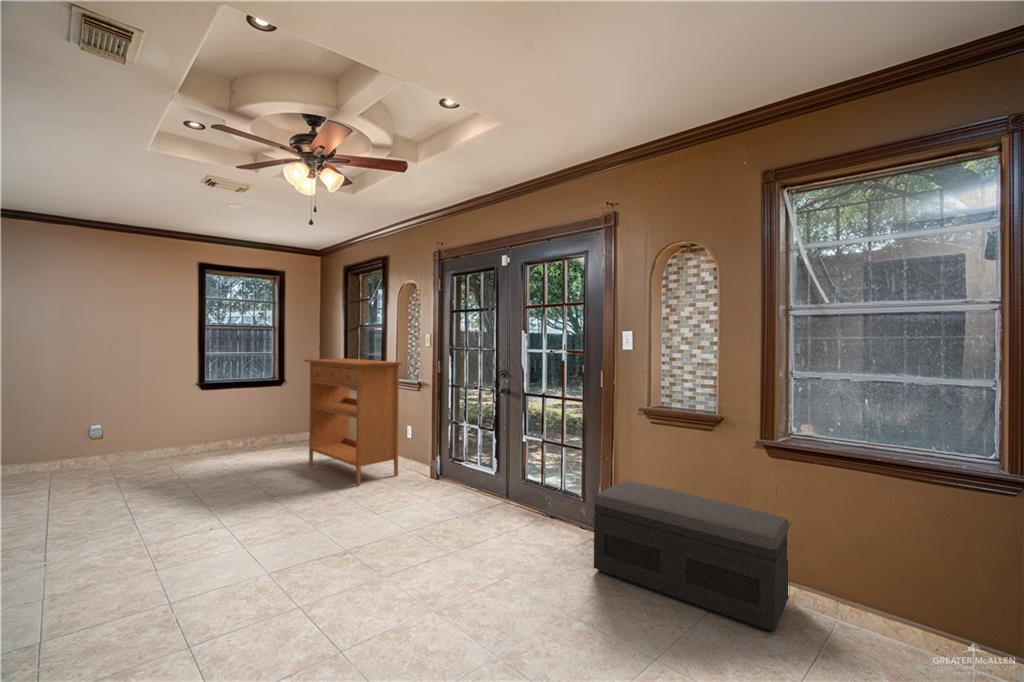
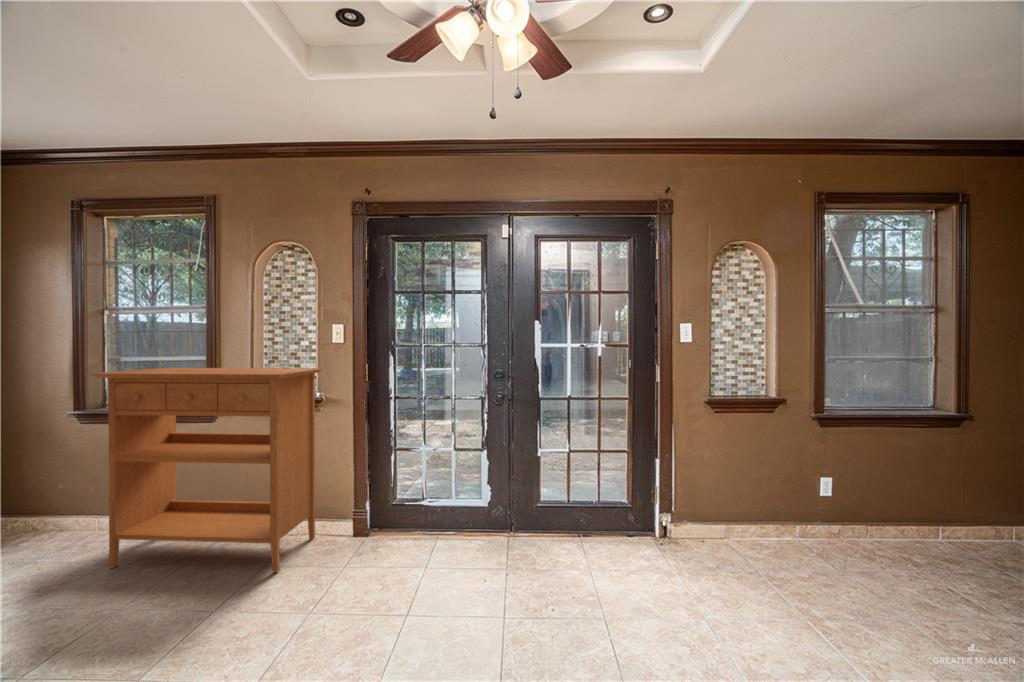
storage bench: present [594,481,790,632] -> none [686,473,883,573]

